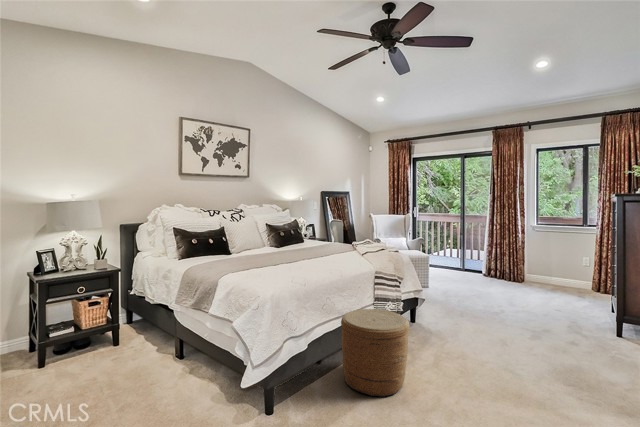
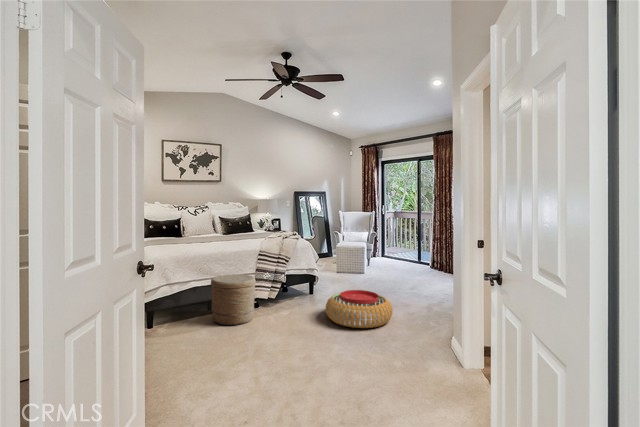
pouf: none [483,319,592,379] -> present [326,290,393,328]

